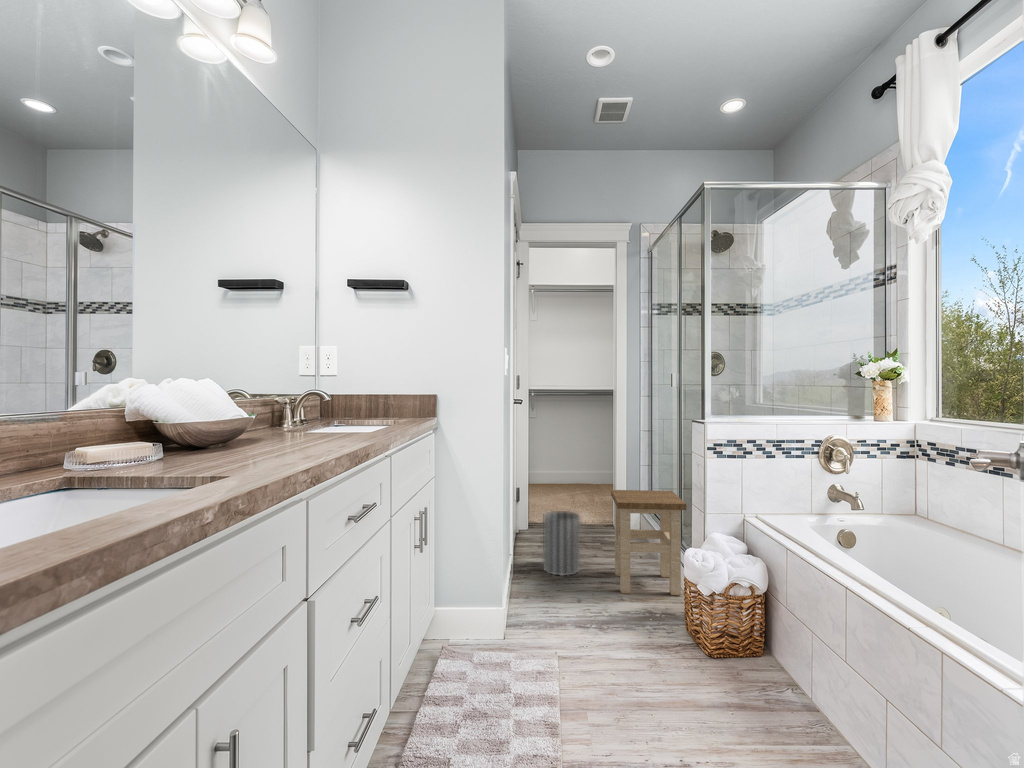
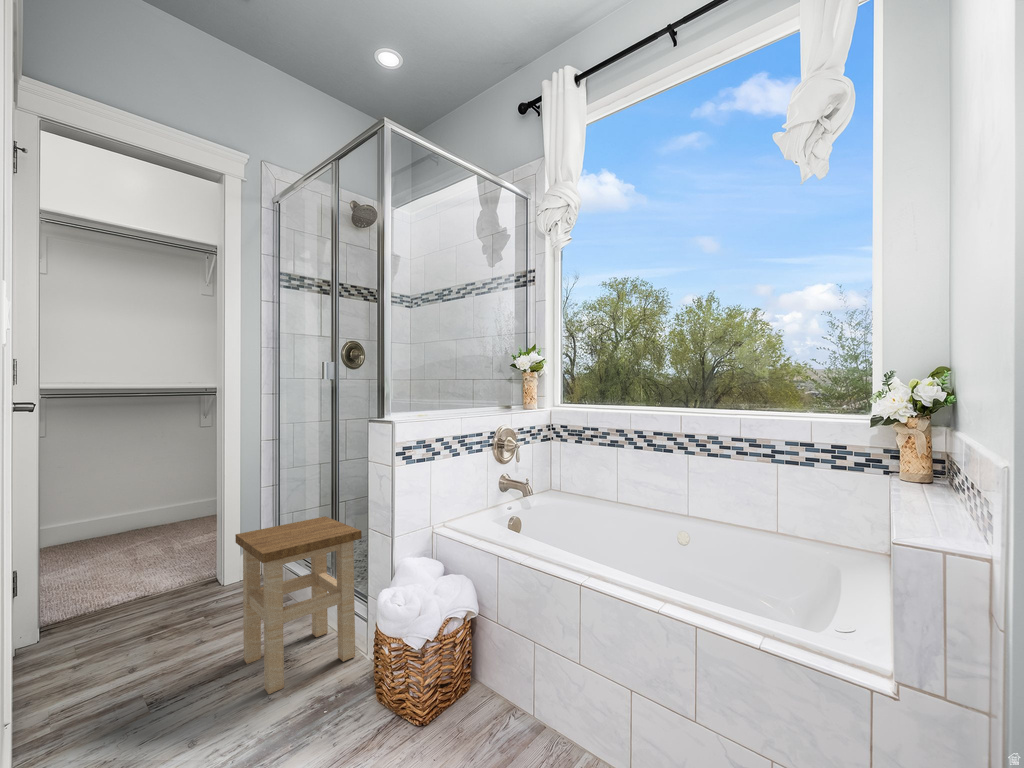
wastebasket: present [543,511,580,576] -> none [97,586,179,716]

